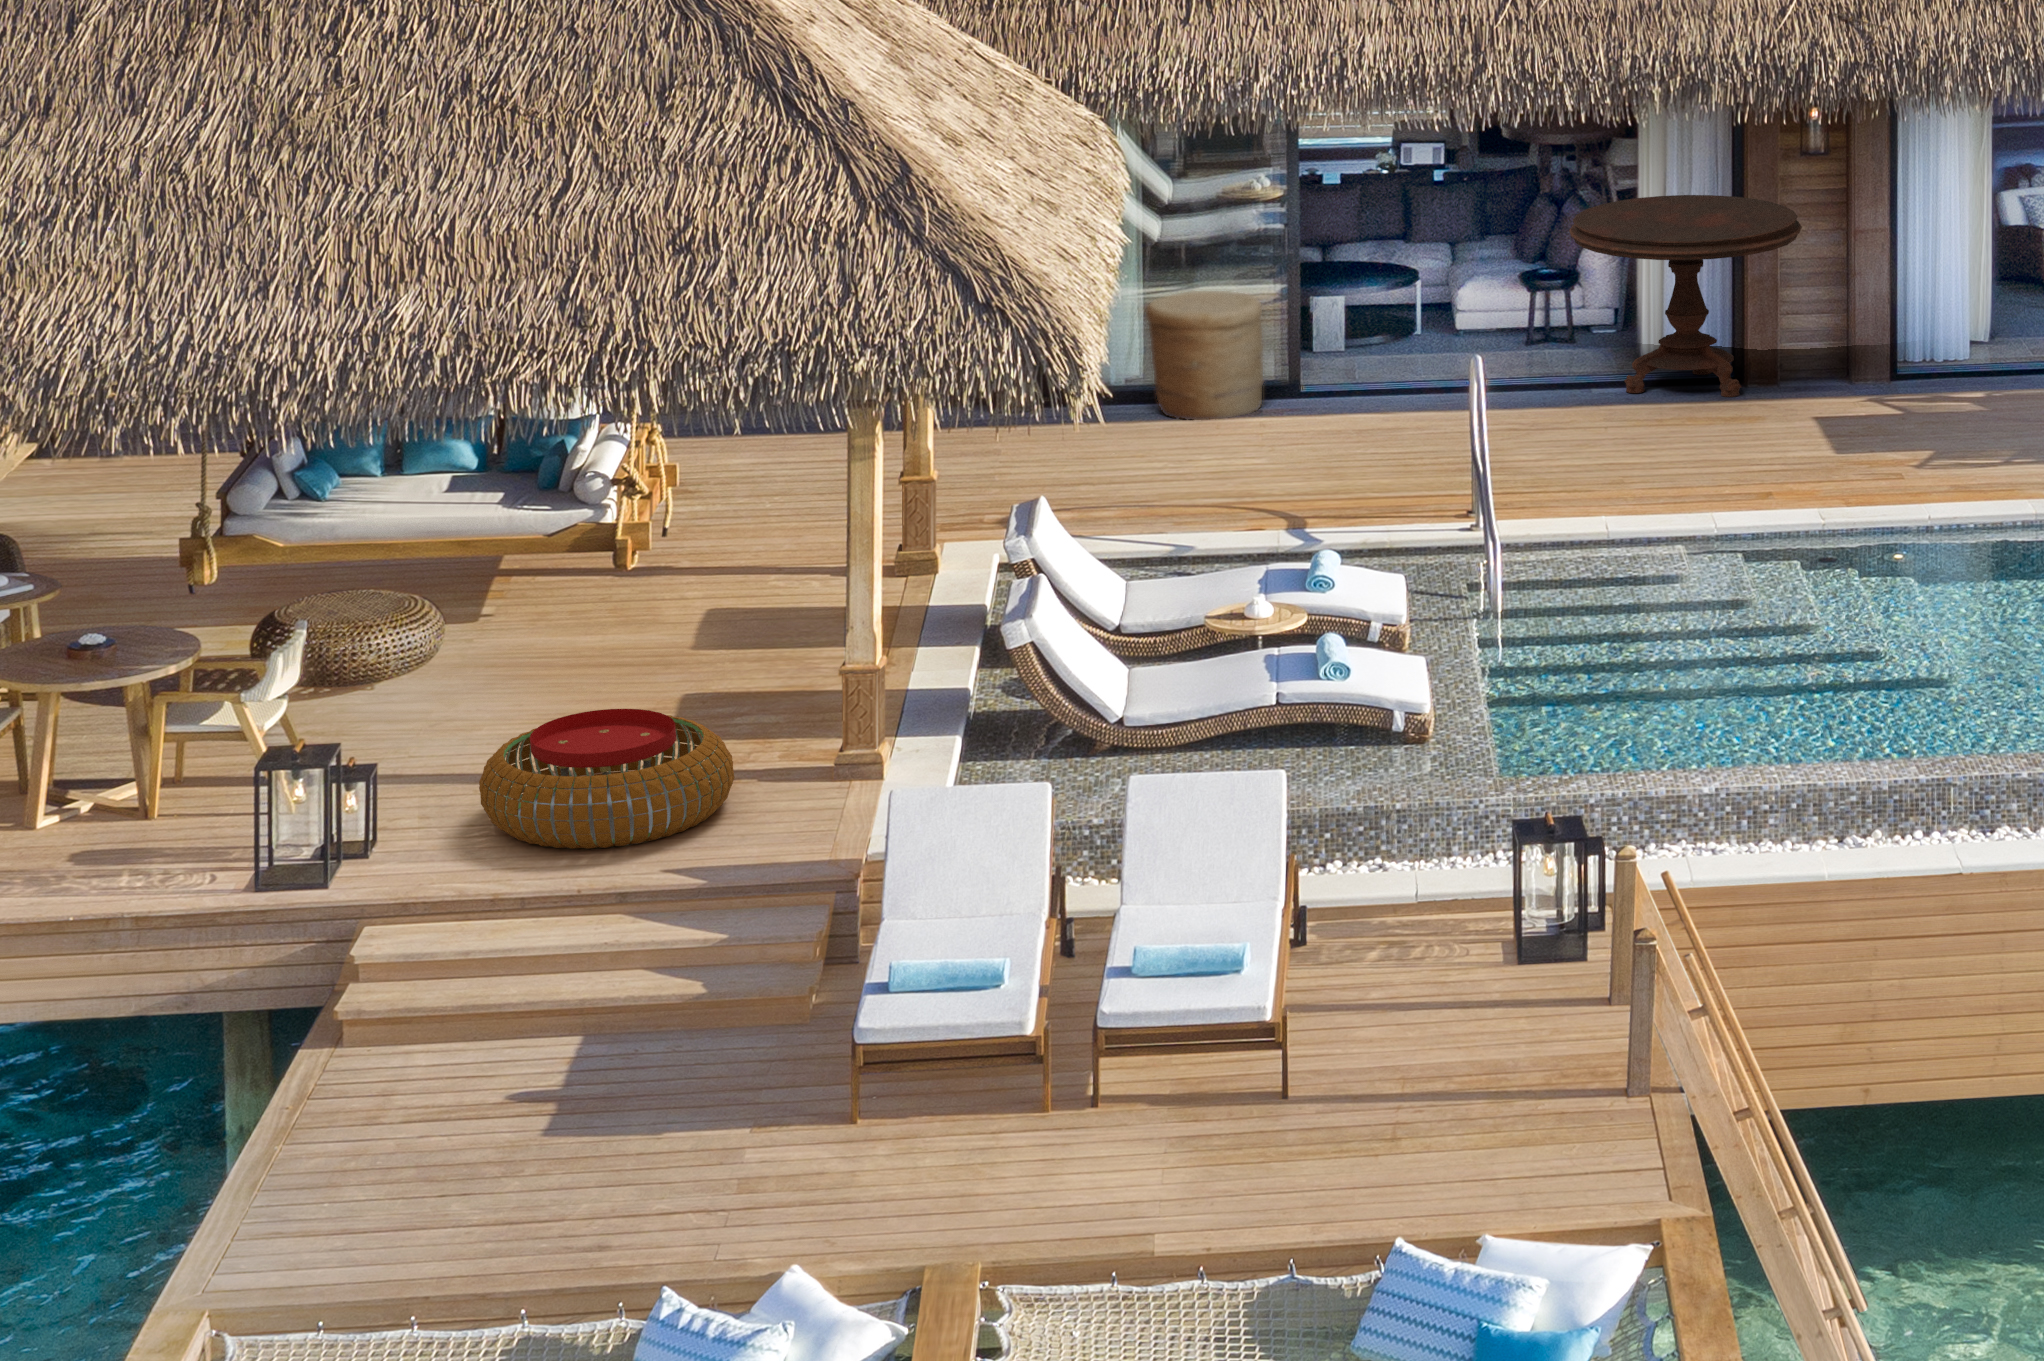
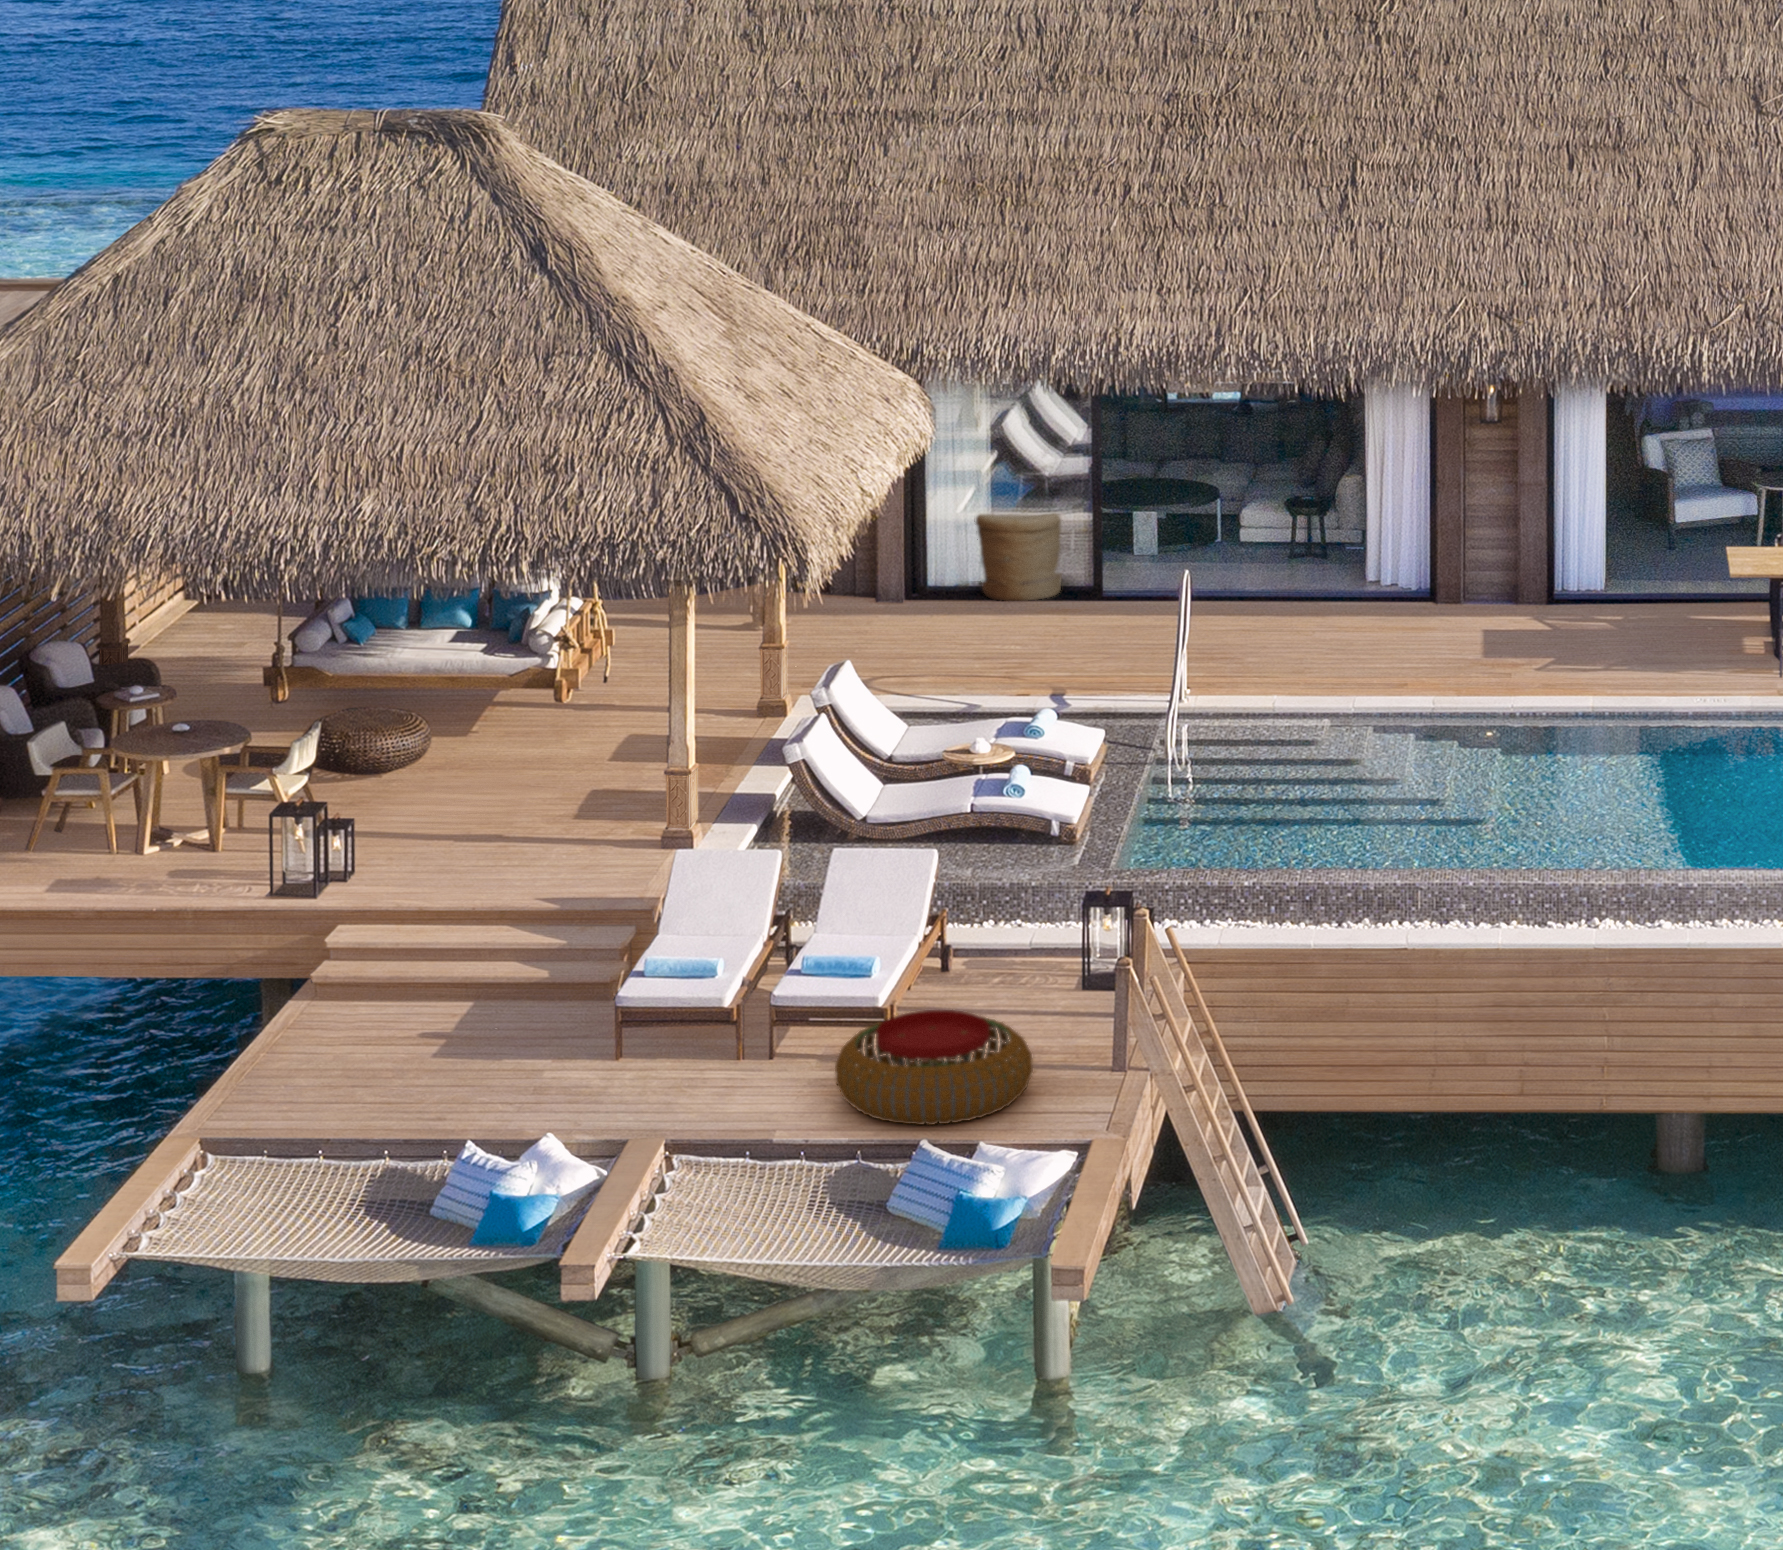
side table: present [1569,195,1802,397] -> none [1290,441,1469,599]
pouf: present [479,709,735,849] -> present [835,1010,1033,1125]

